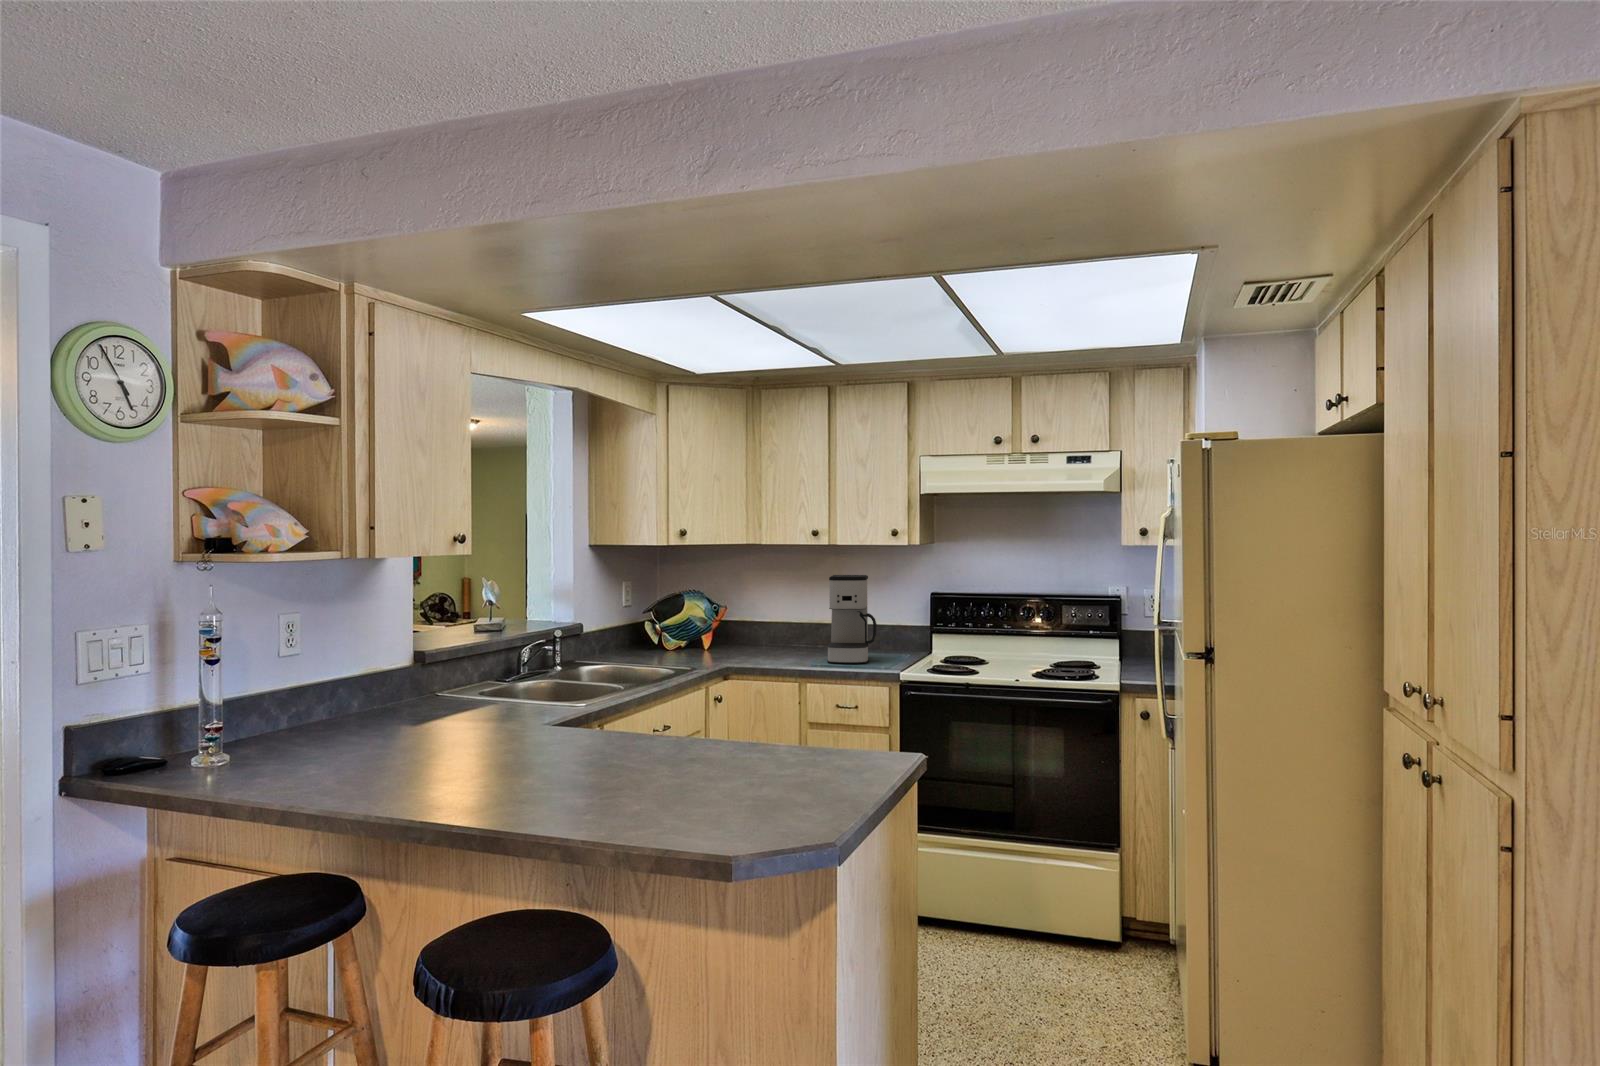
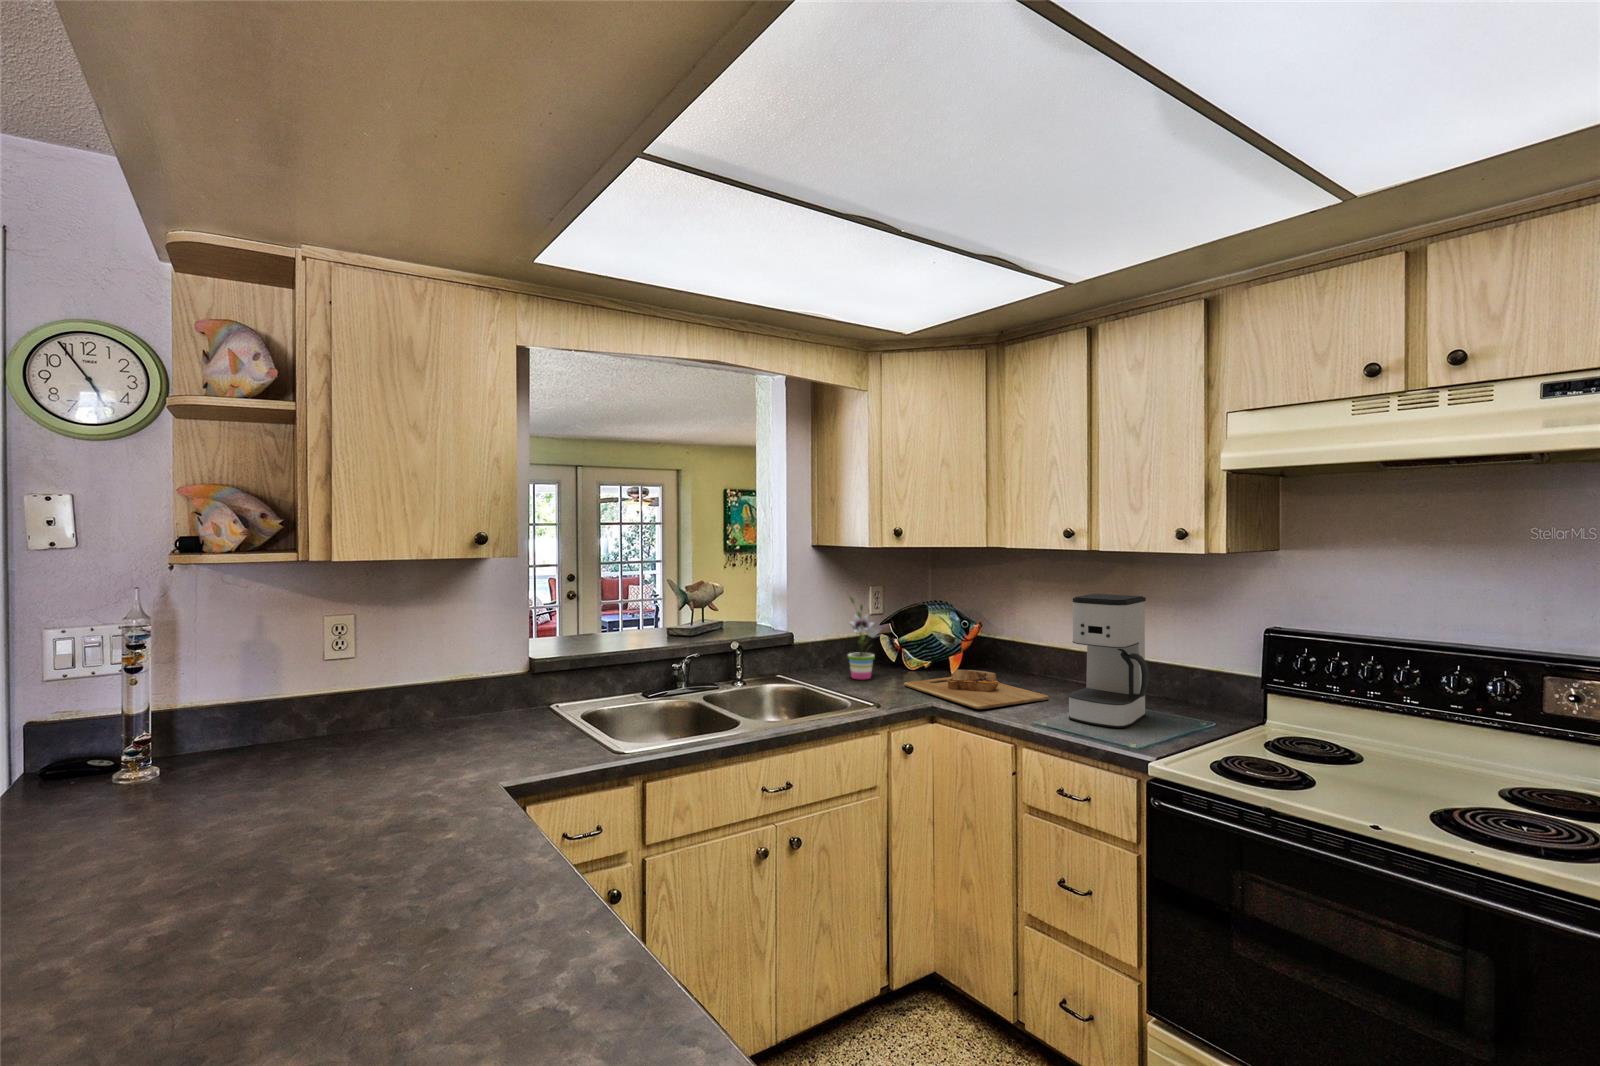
potted plant: none [629,587,659,660] -> present [848,597,881,679]
cutting board: none [688,640,800,664] -> present [904,670,1049,709]

